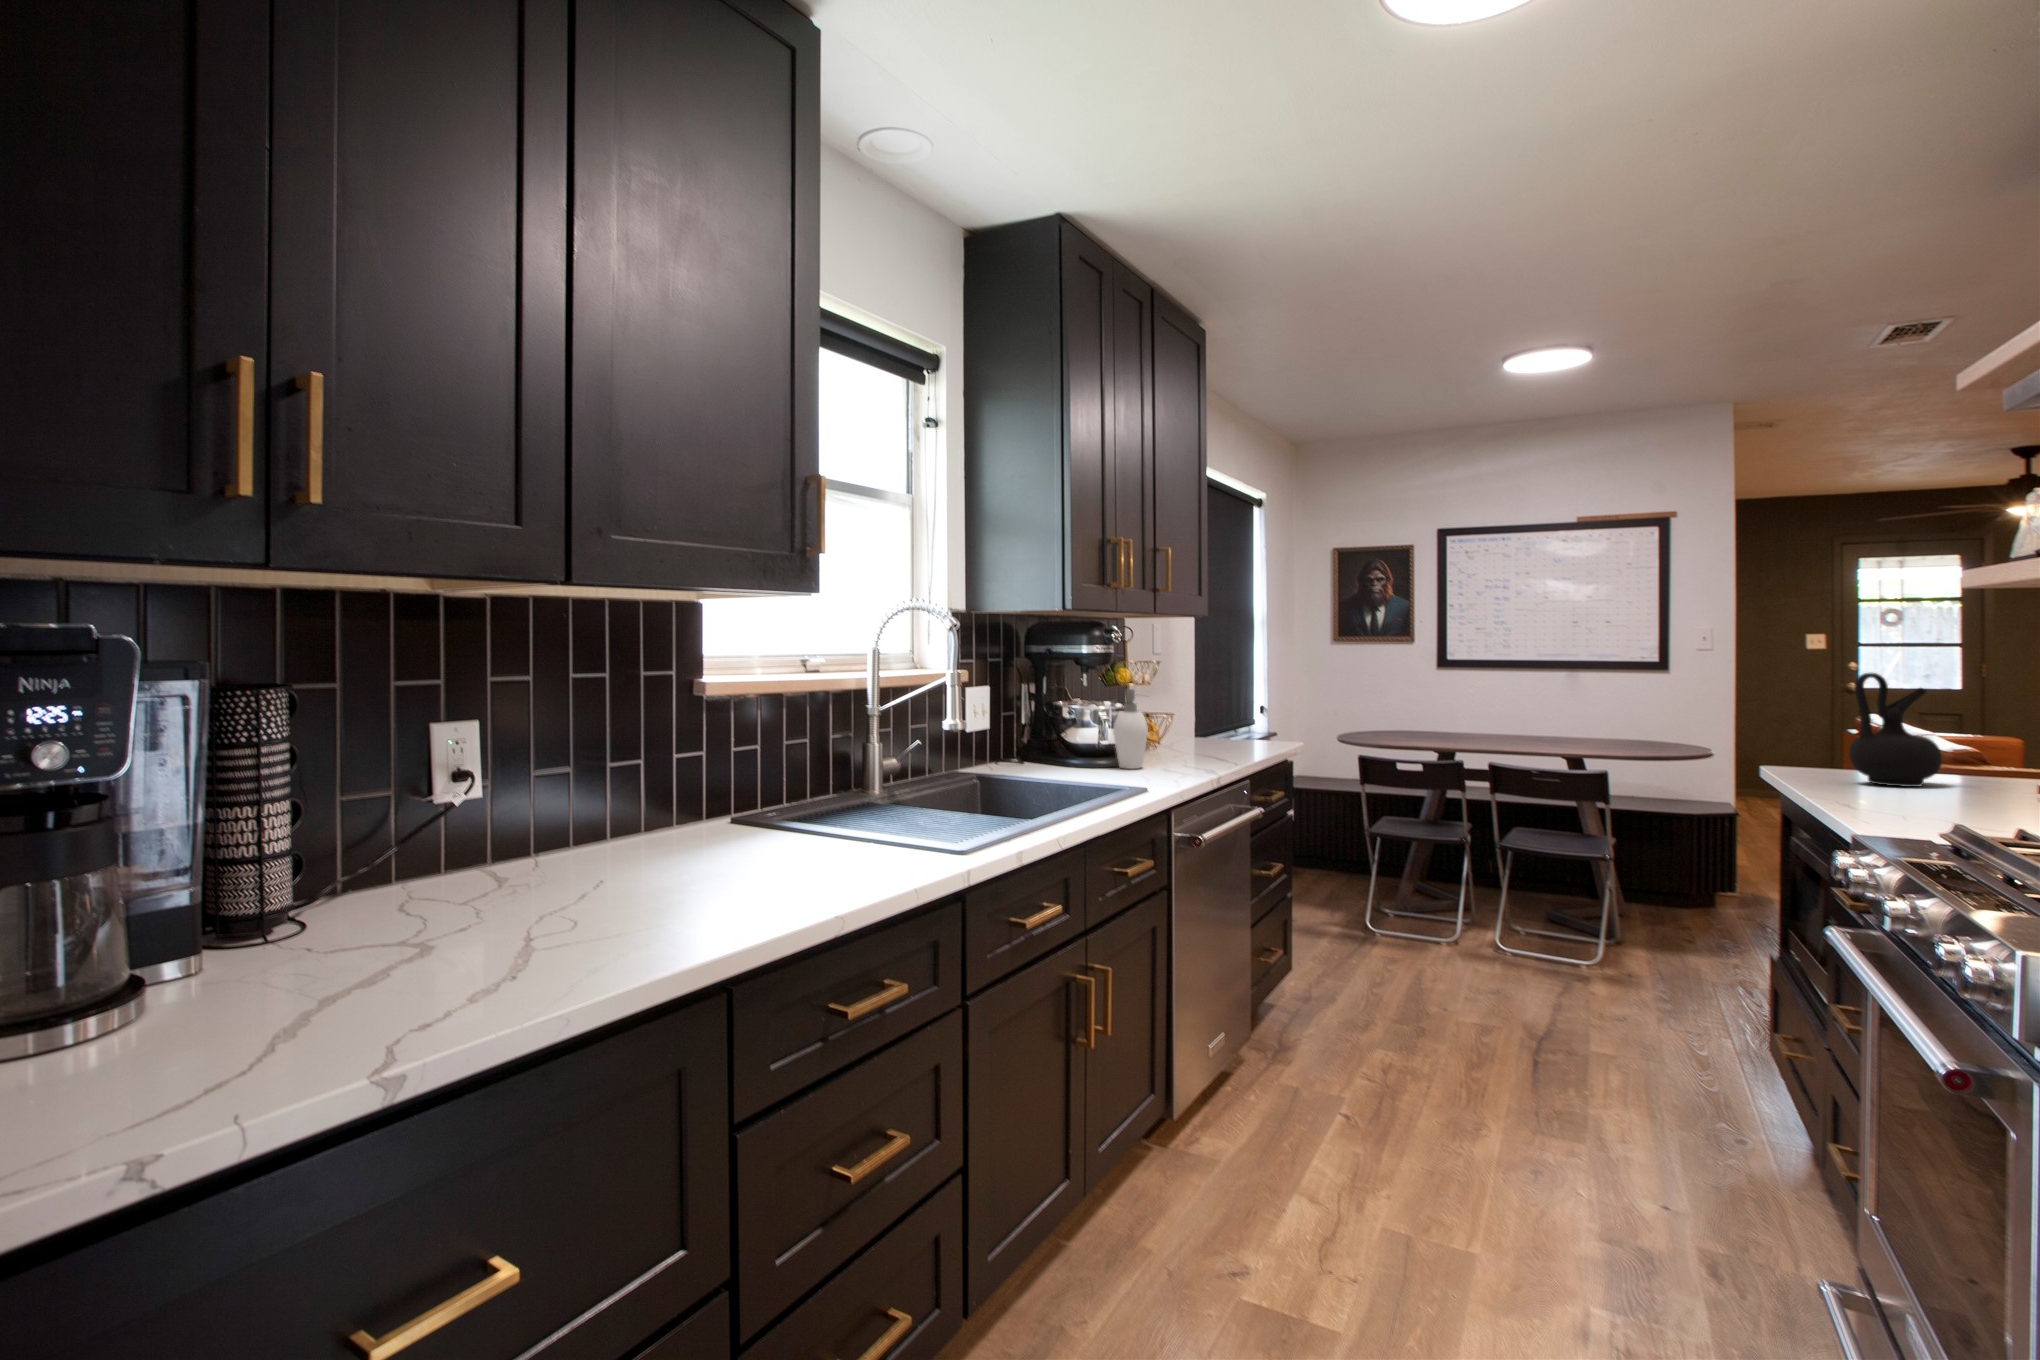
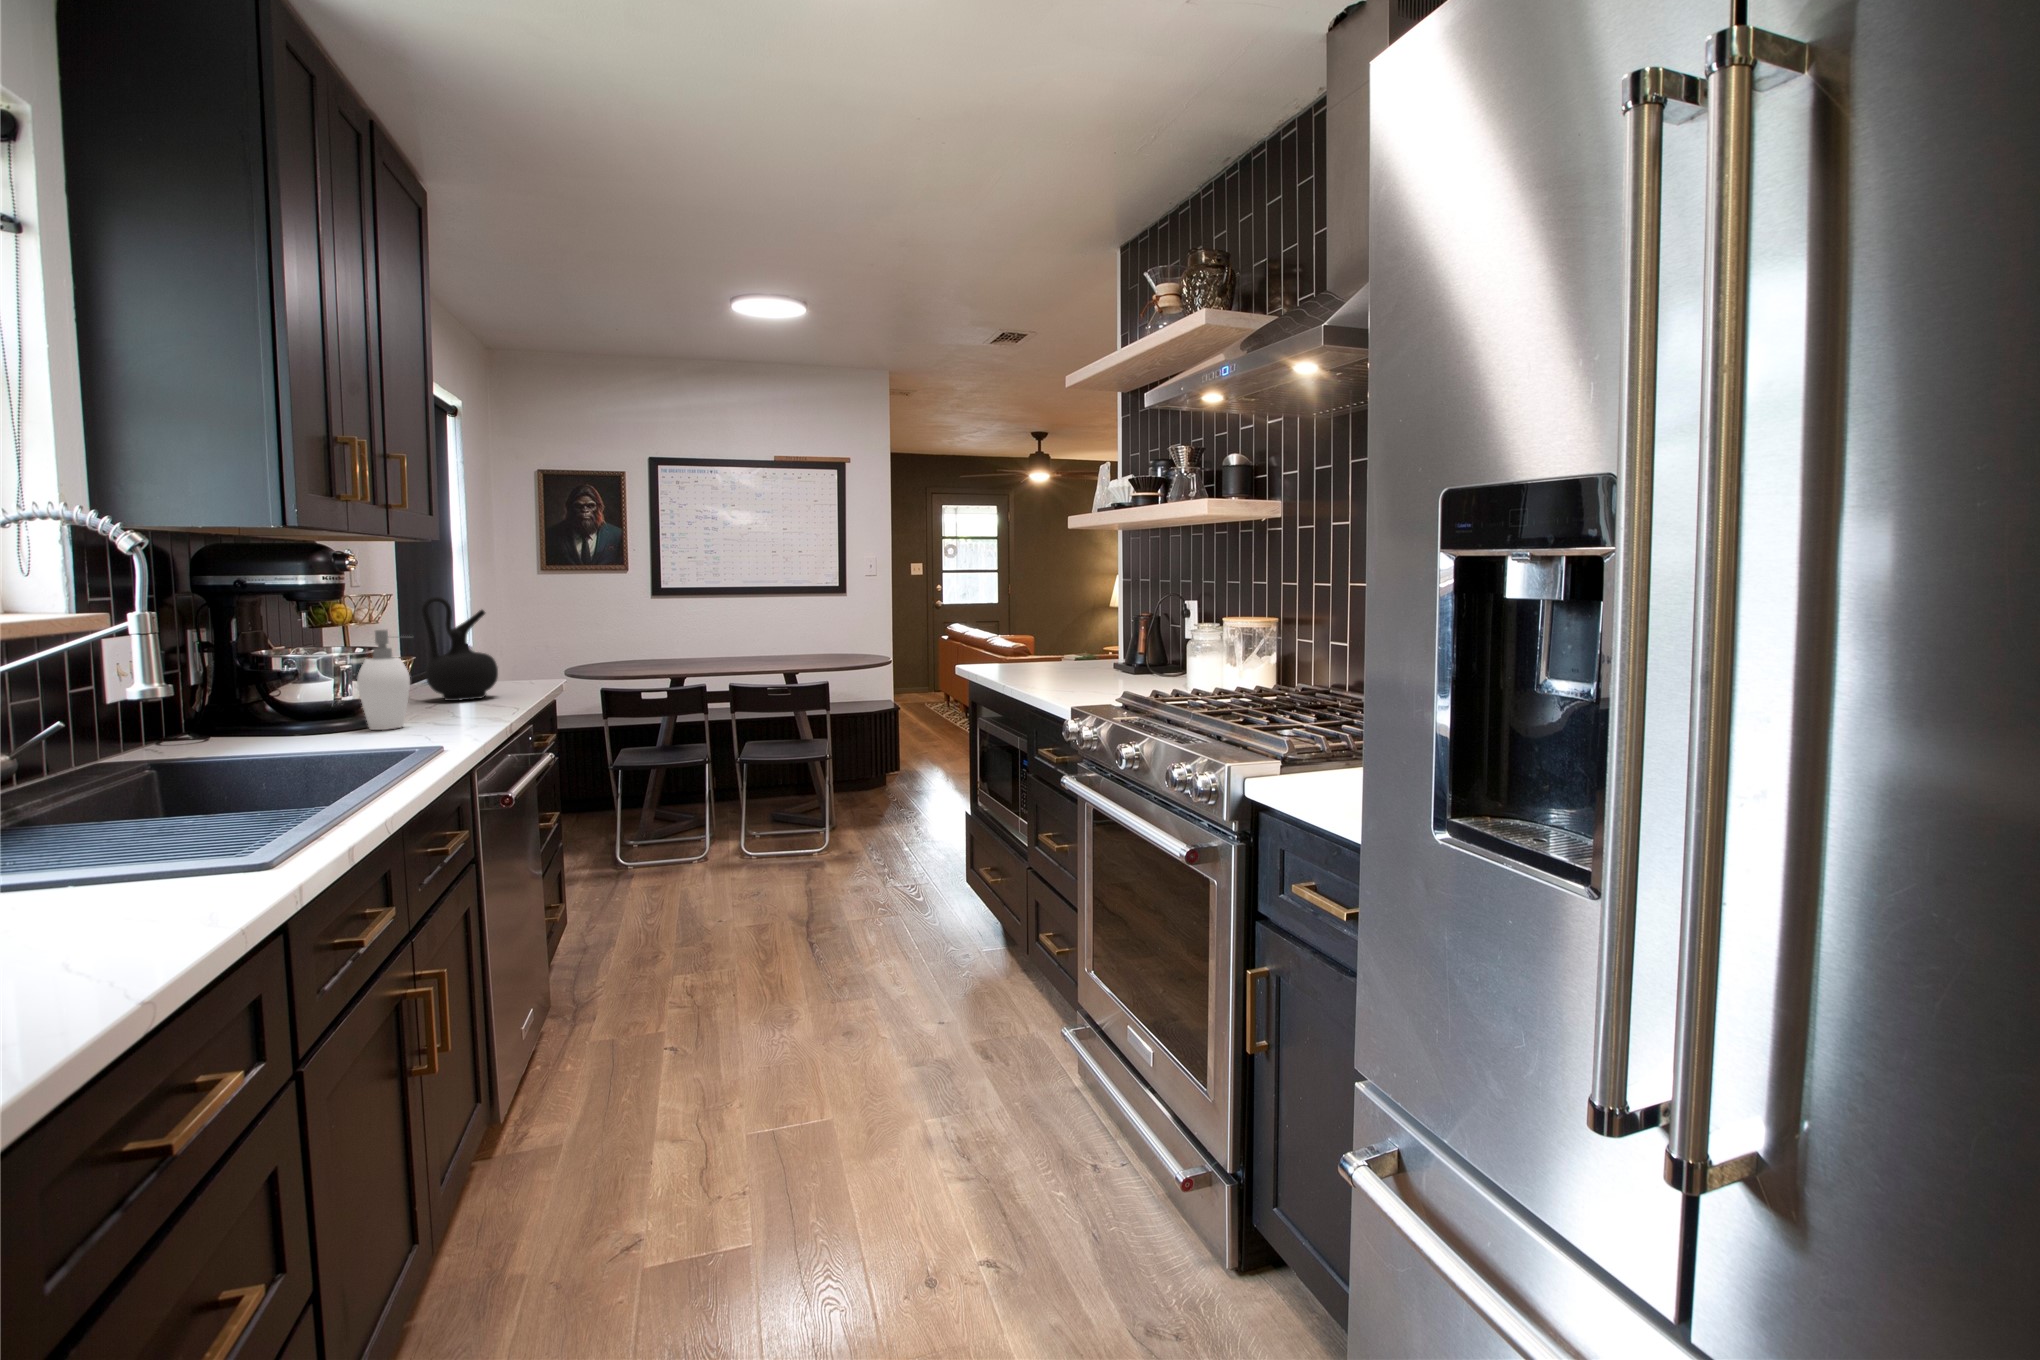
ceramic jug: present [1849,673,1942,787] -> present [422,597,498,701]

